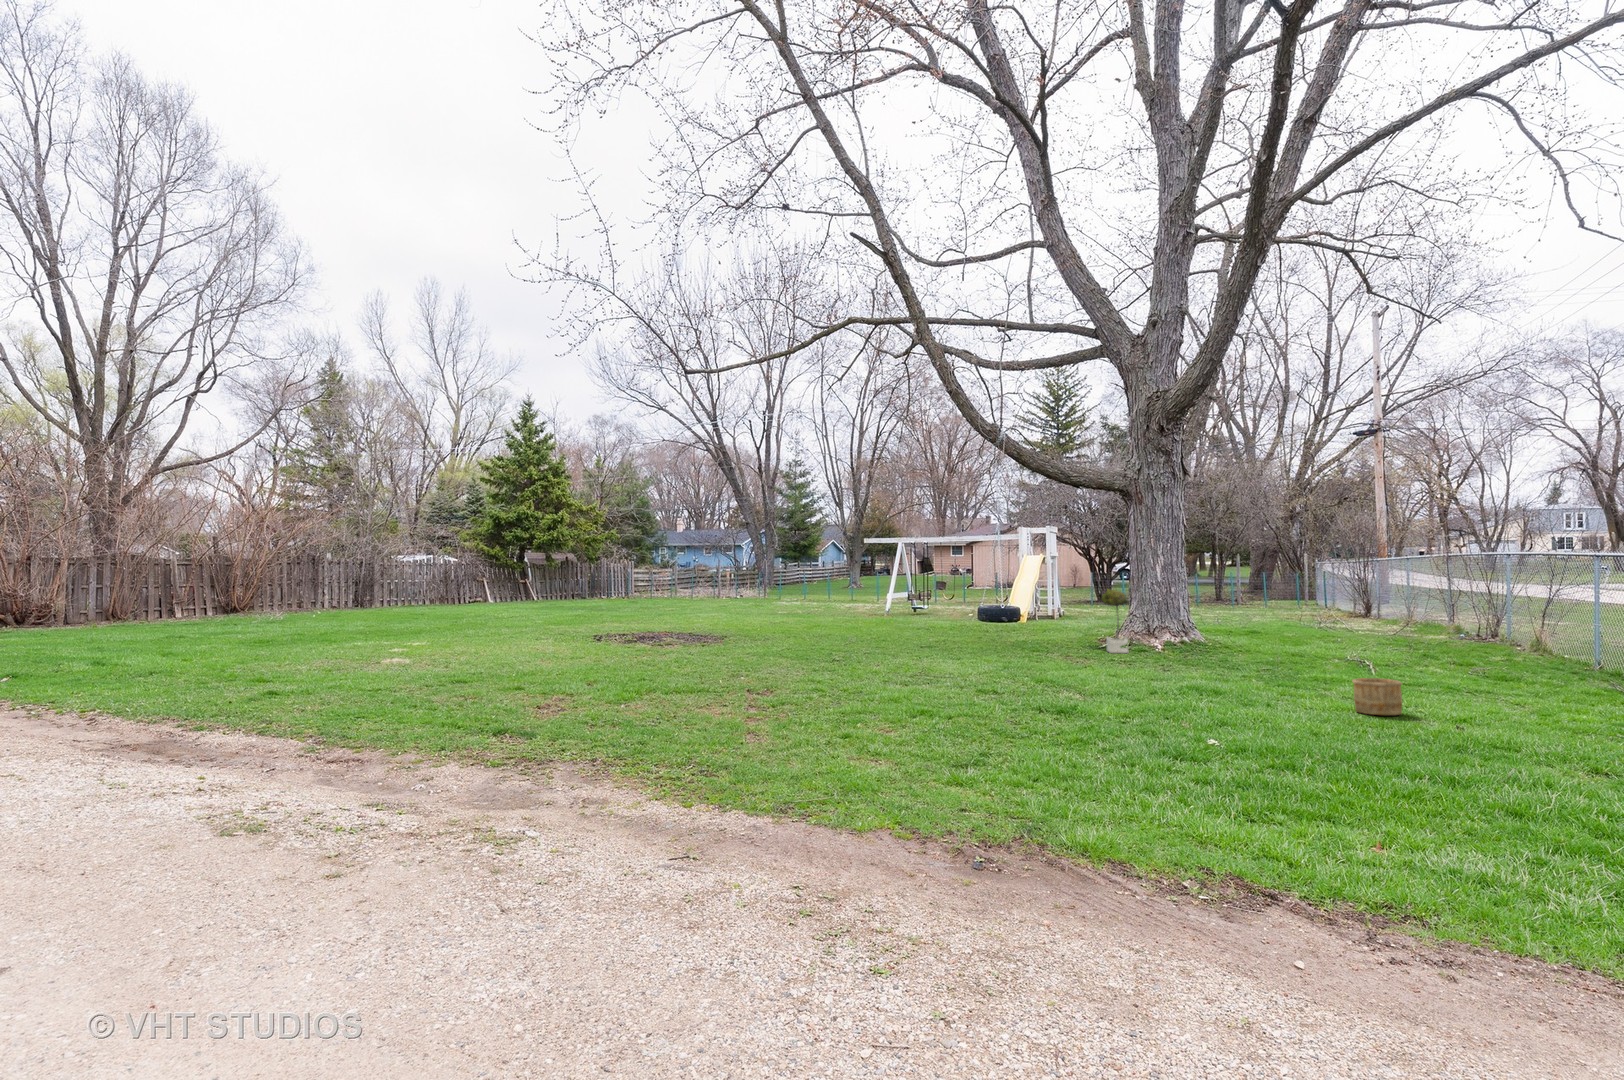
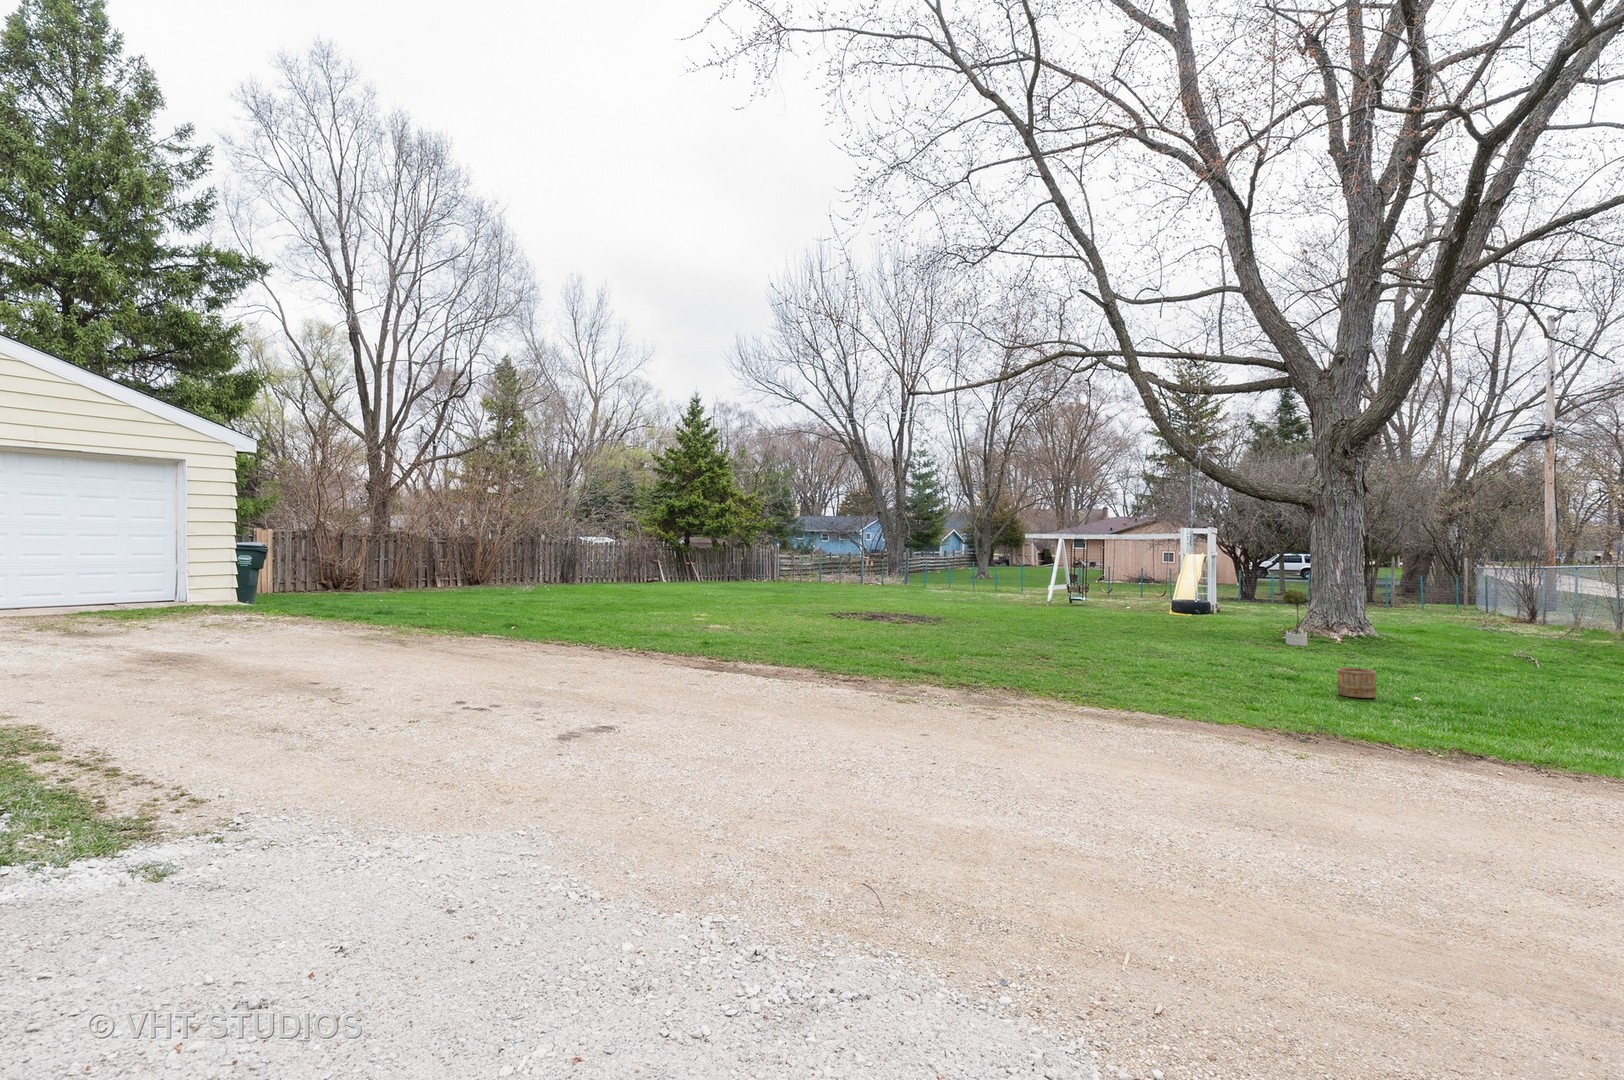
wooden bucket: present [1352,678,1402,715] -> present [1336,667,1376,698]

